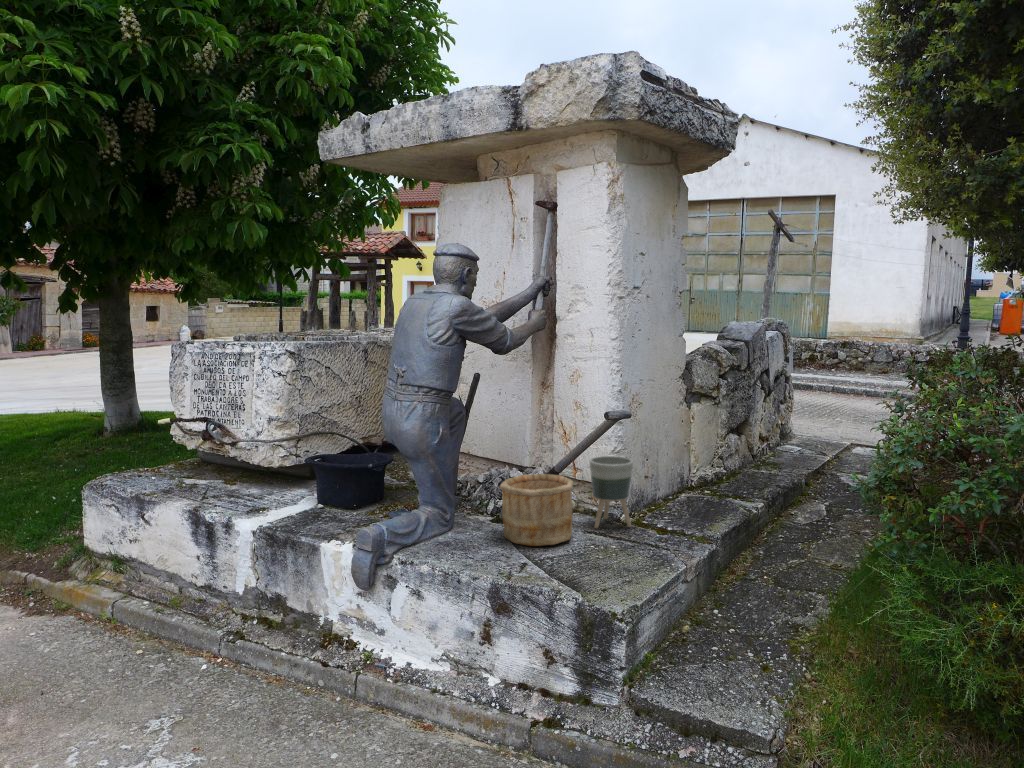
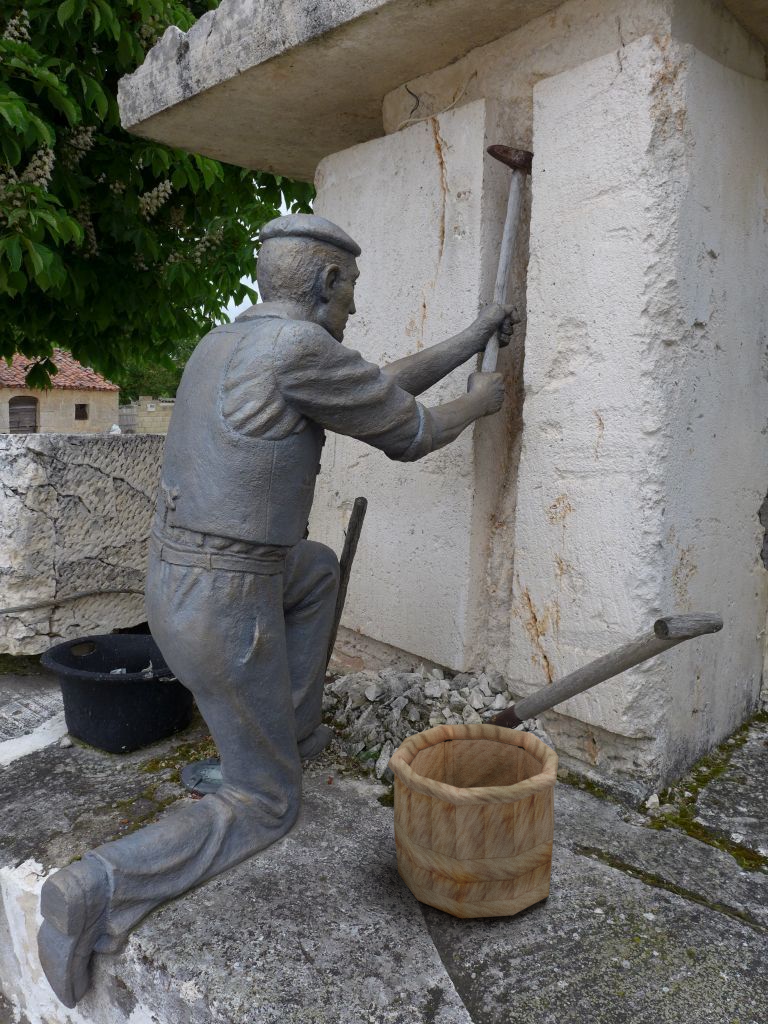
planter: present [590,456,633,528] -> none [591,681,690,844]

